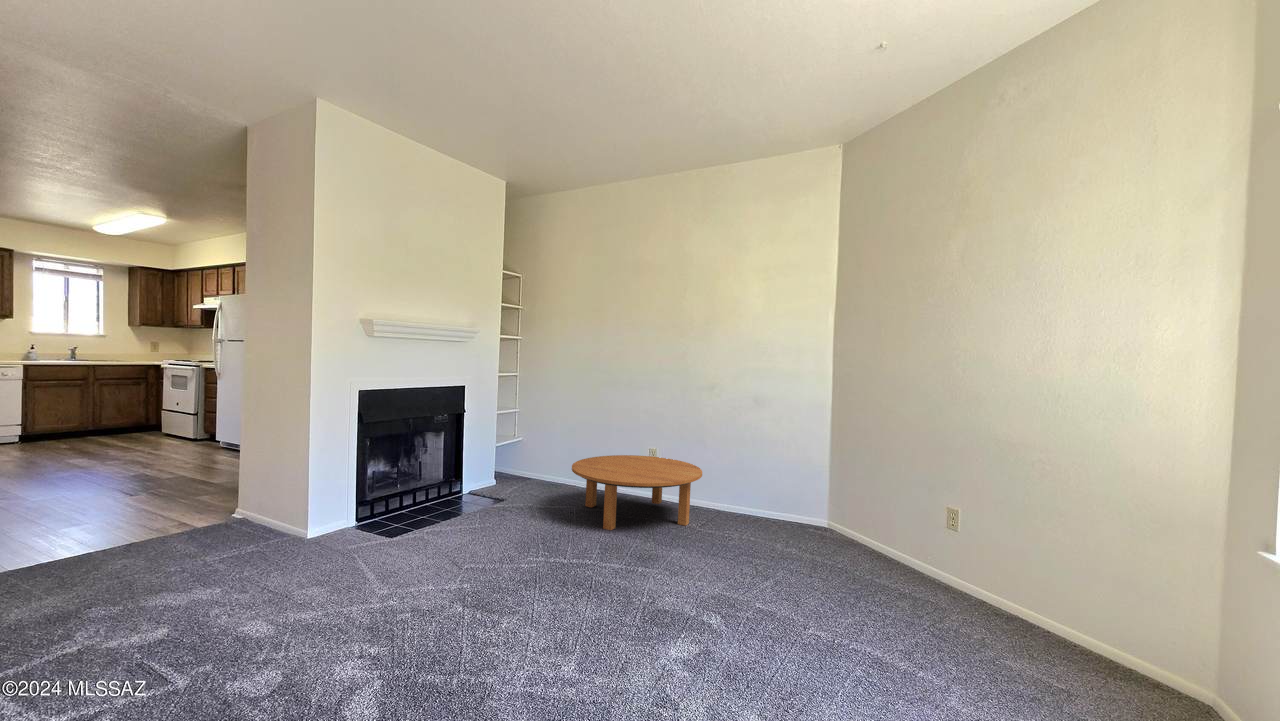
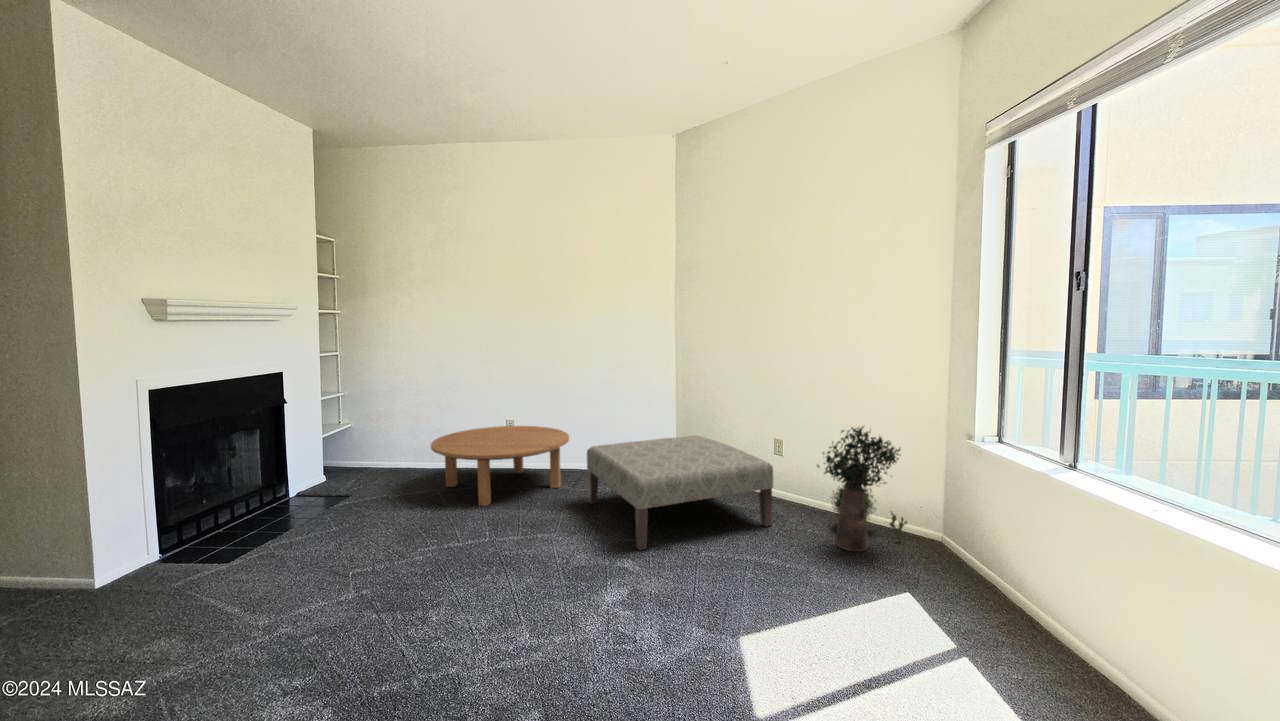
ottoman: none [707,487,912,614] -> present [587,436,773,550]
potted plant: none [962,506,1107,679] -> present [817,426,907,552]

